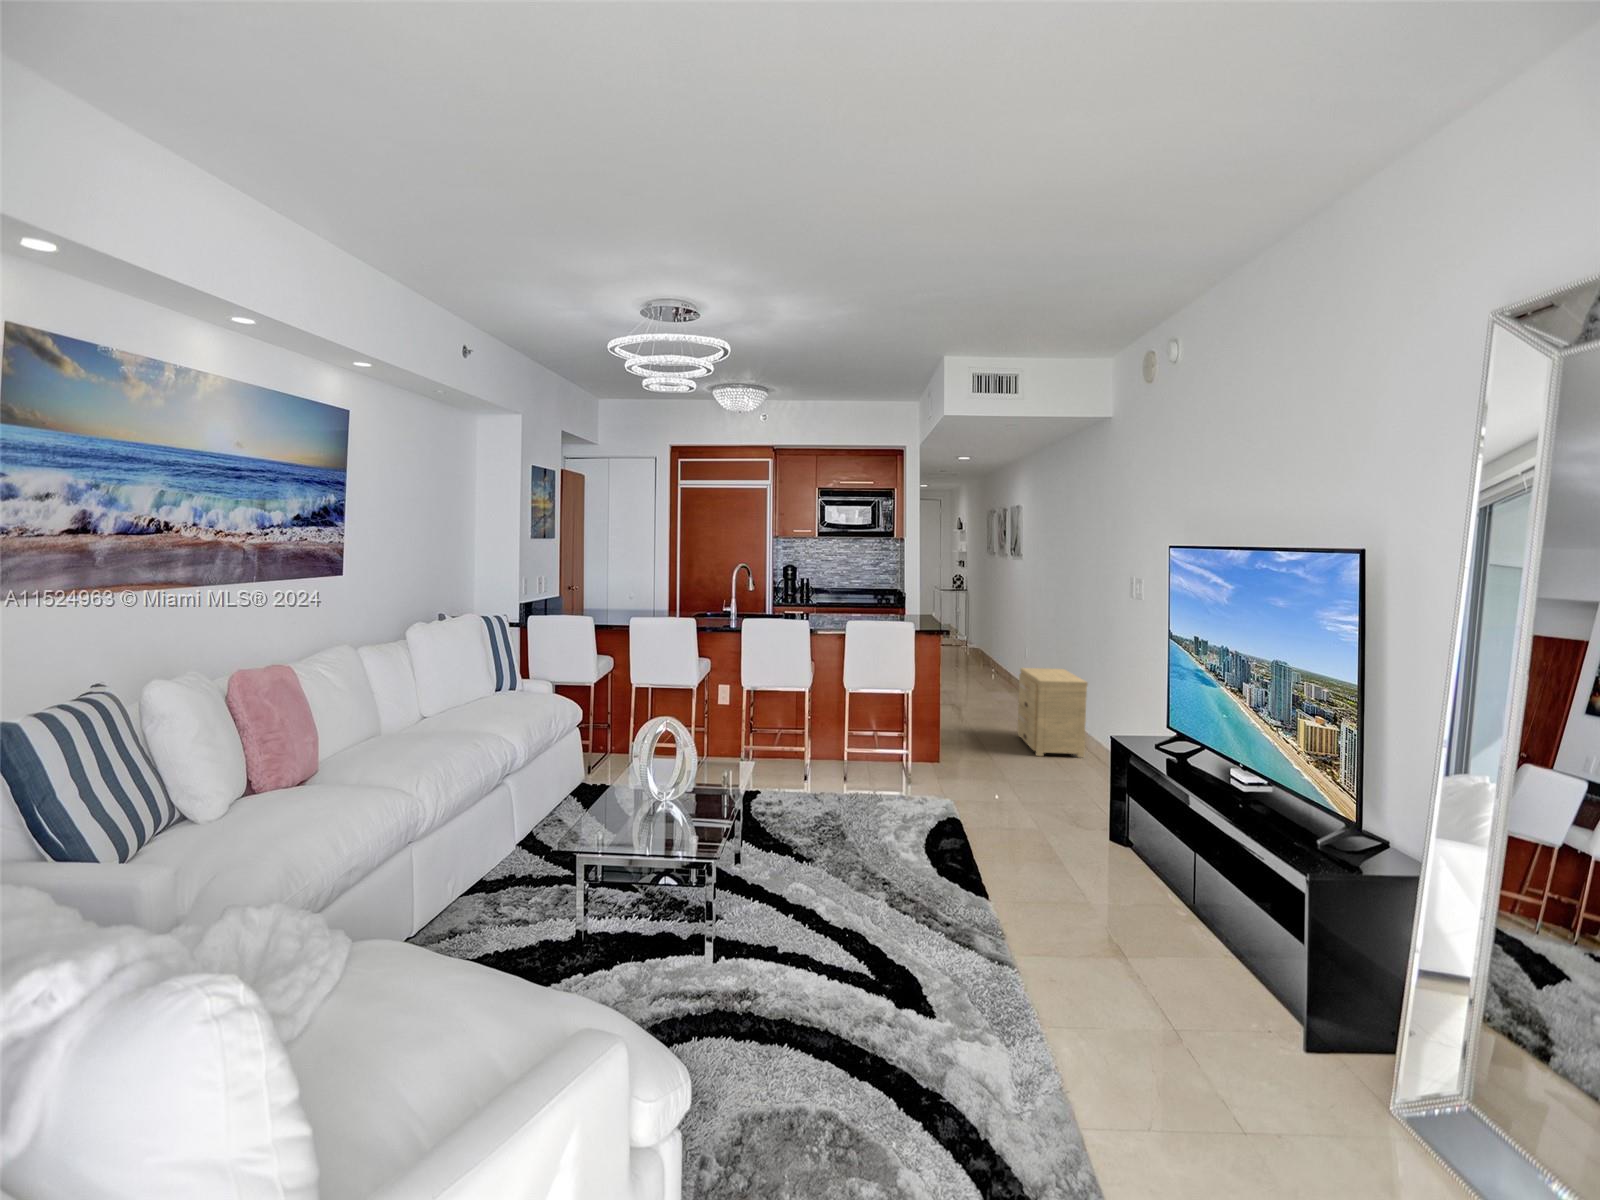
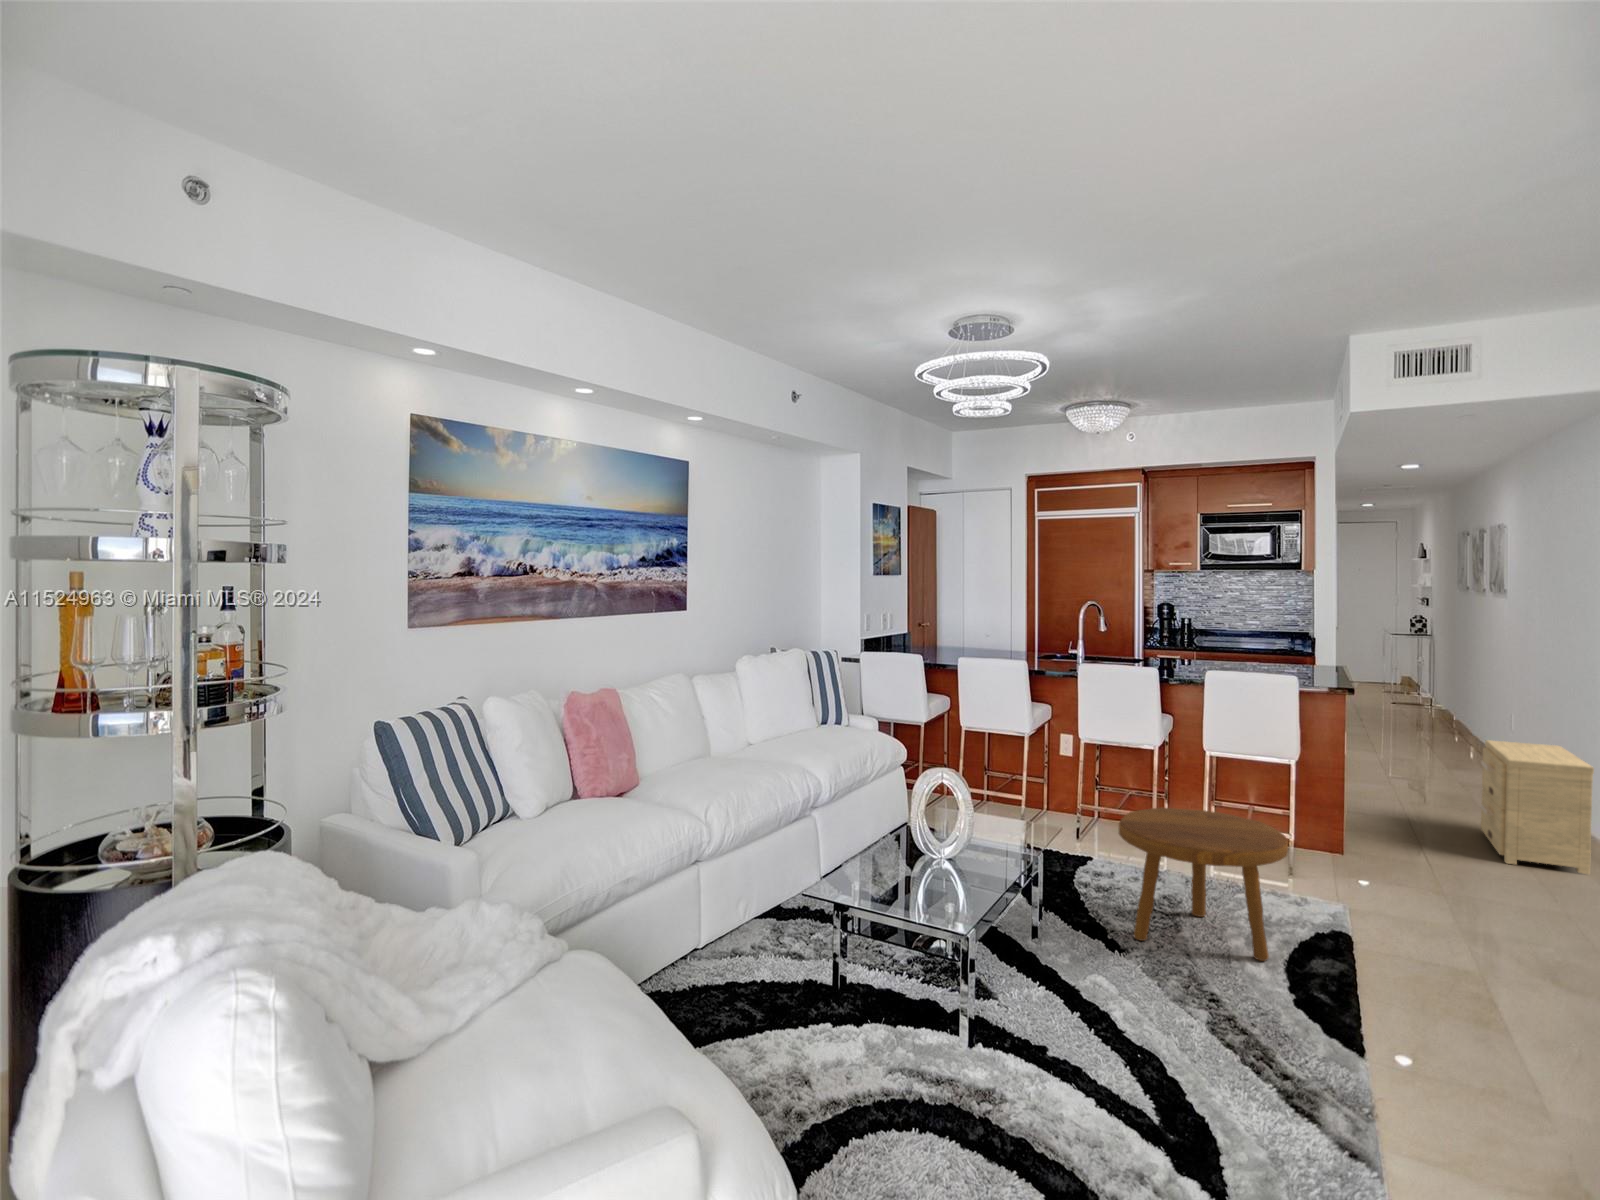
footstool: none [800,737,926,849] -> present [1119,808,1288,961]

